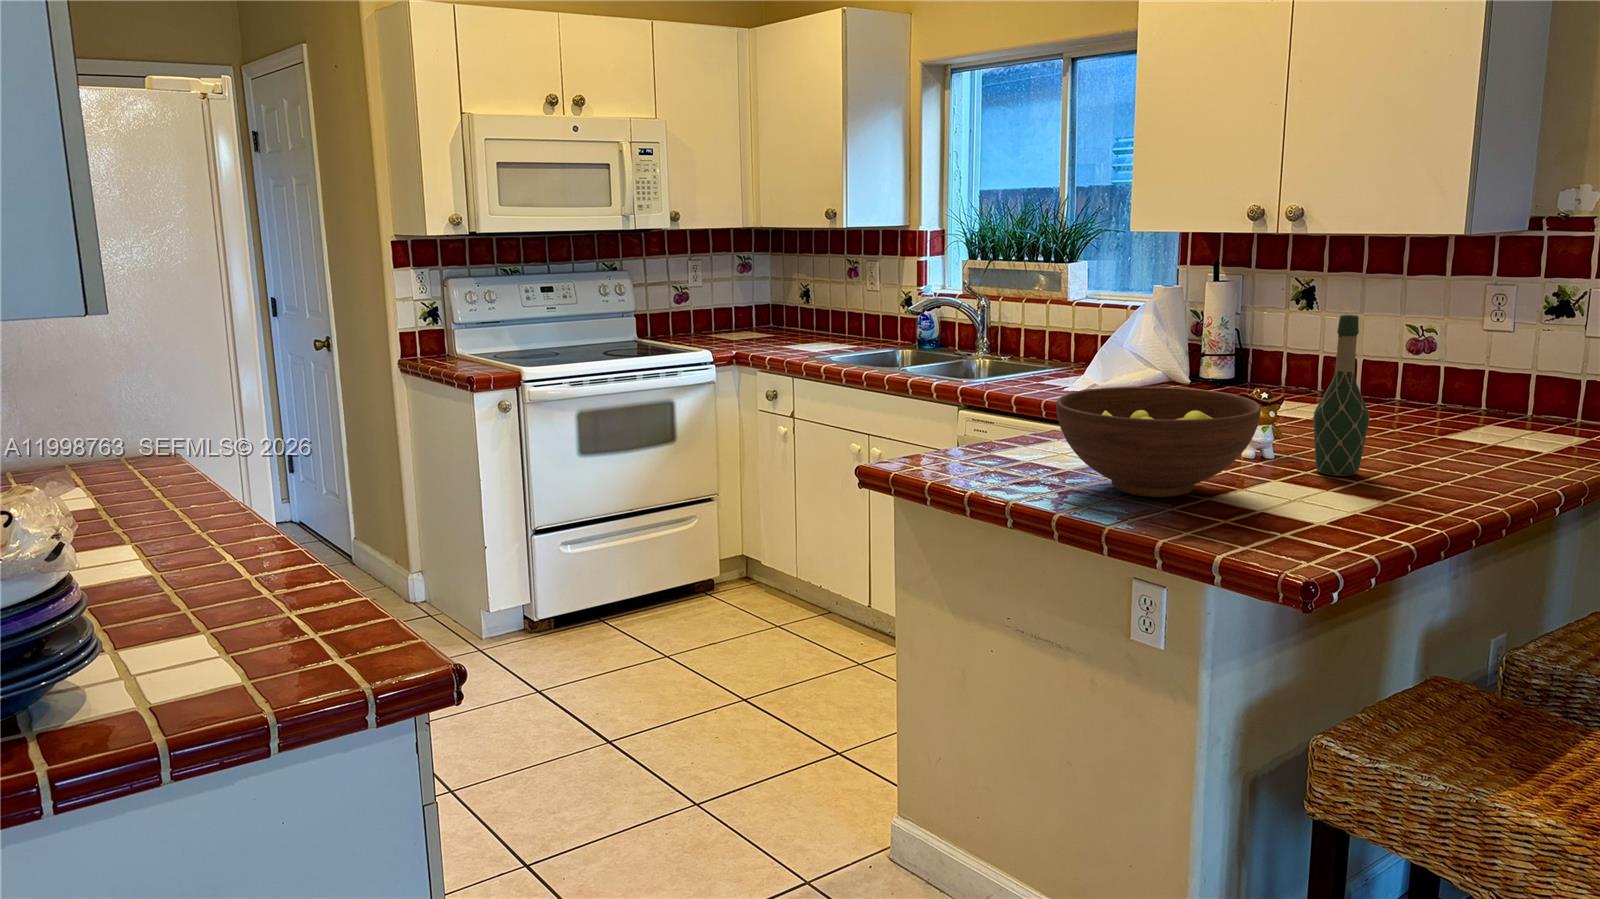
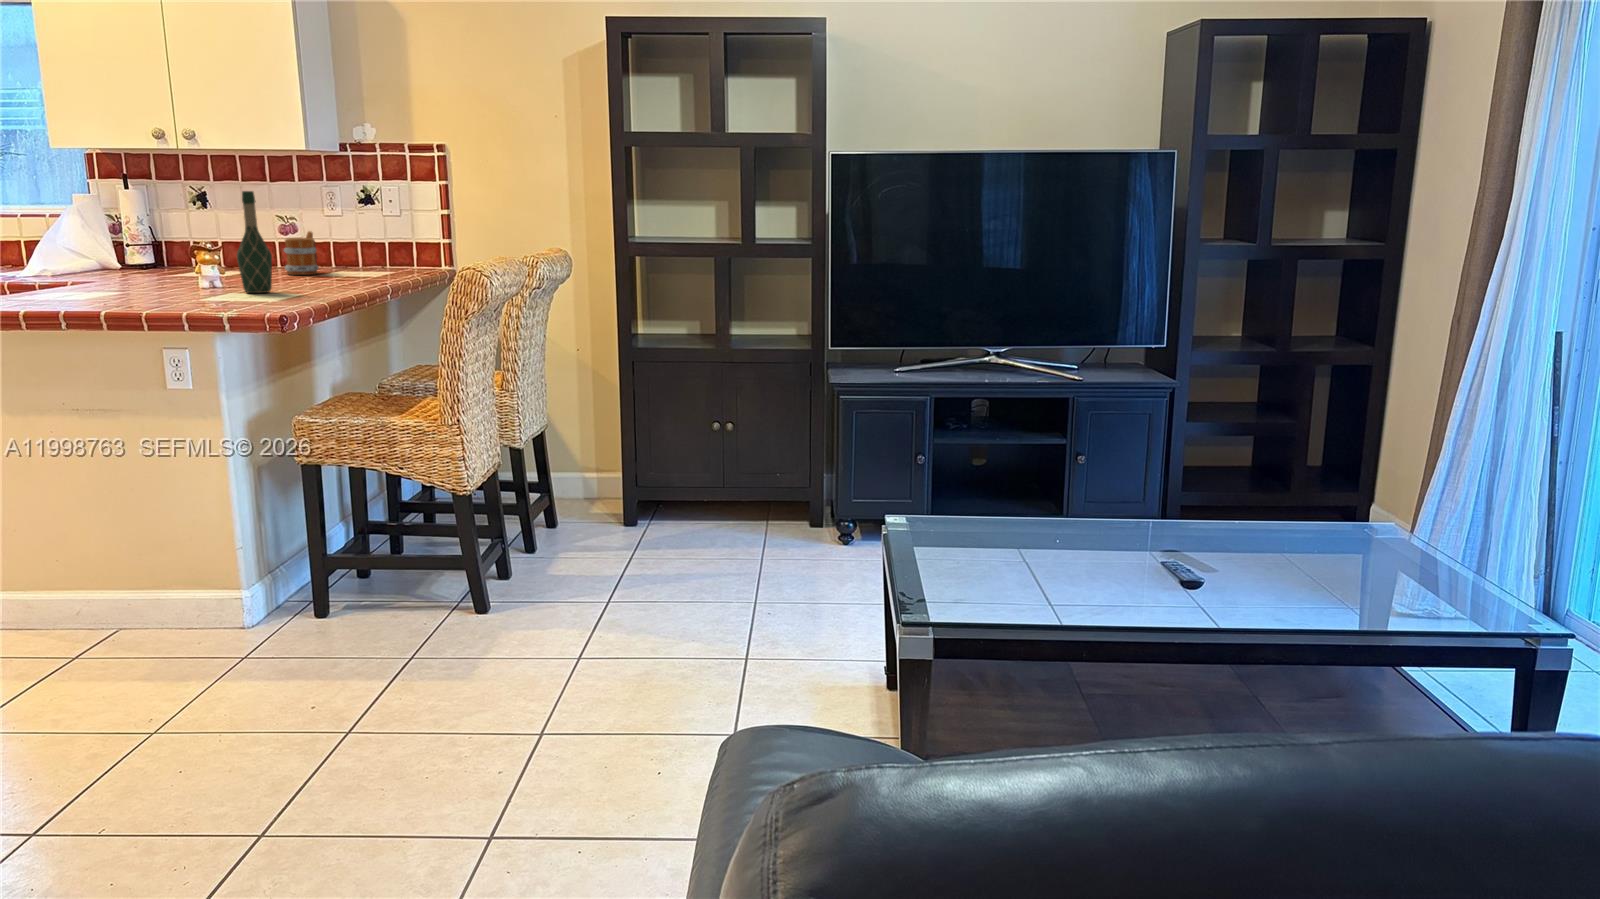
mug: none [1403,352,1460,422] -> present [284,231,319,275]
fruit bowl: present [1056,387,1261,497] -> none [56,240,208,306]

